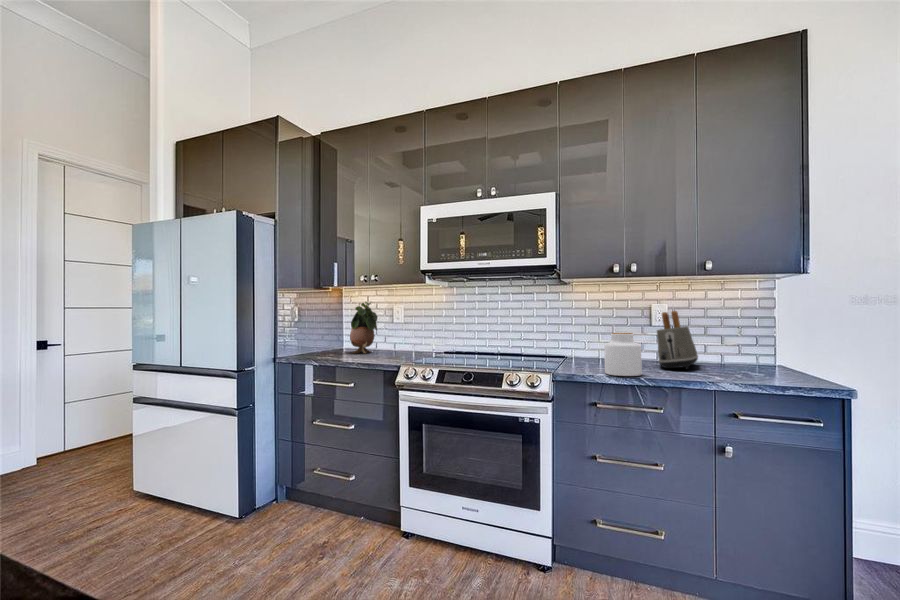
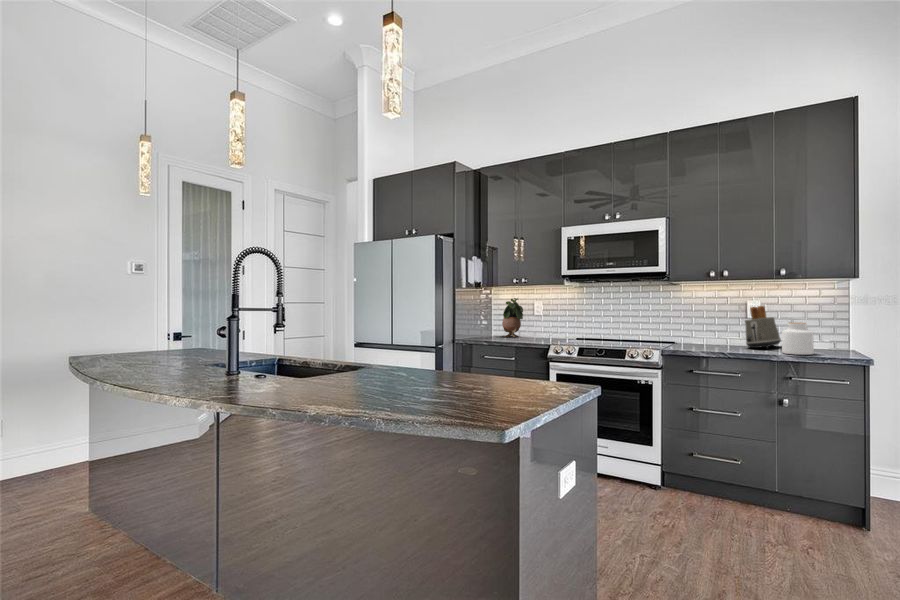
jar: present [604,333,642,376] -> present [782,323,814,355]

